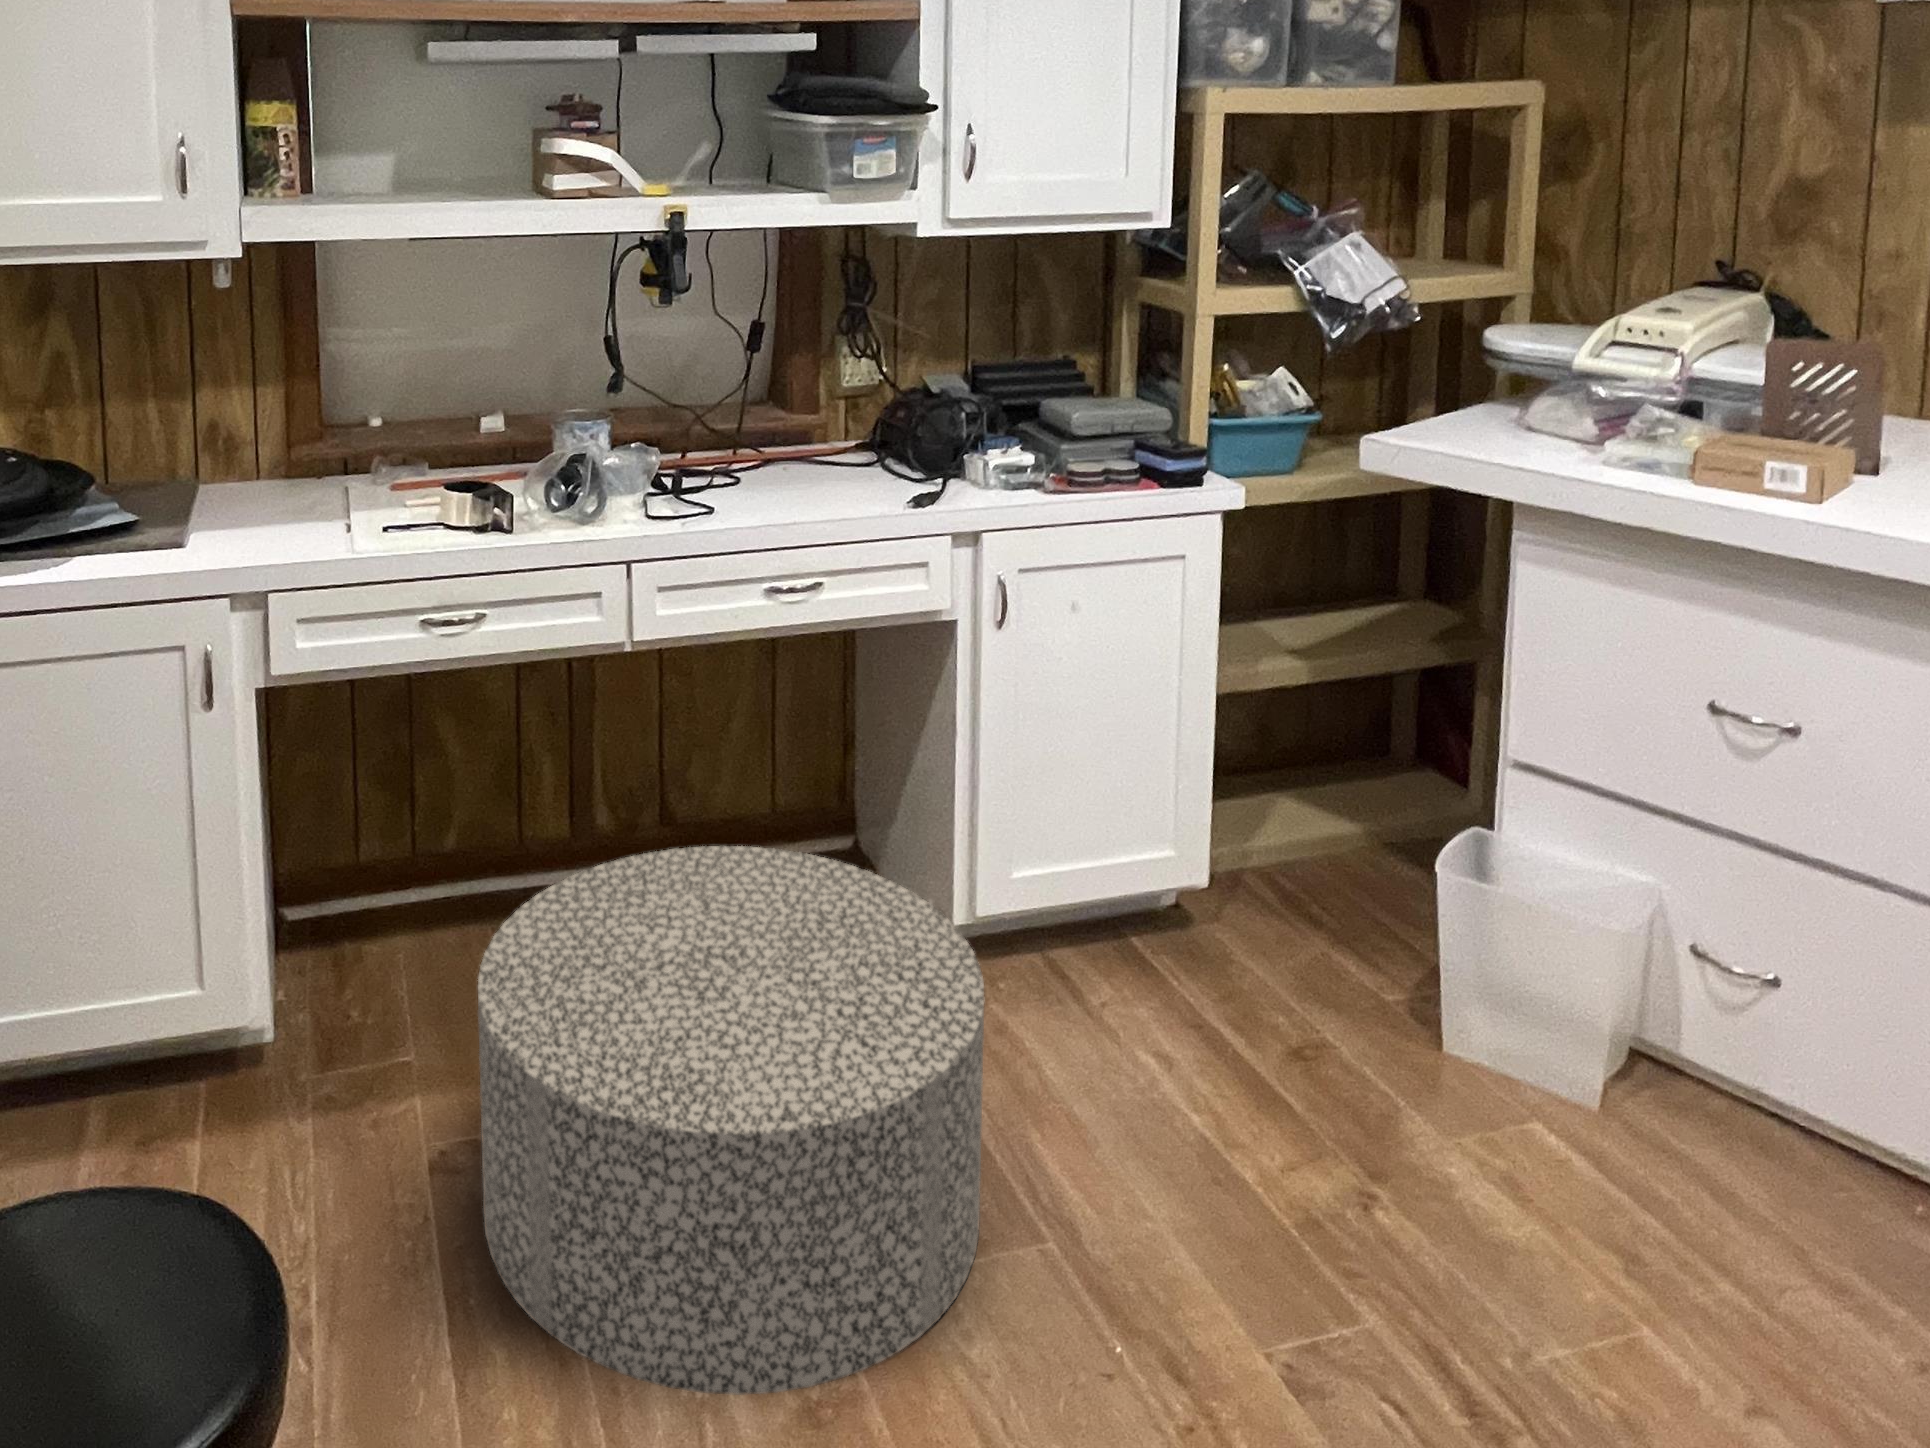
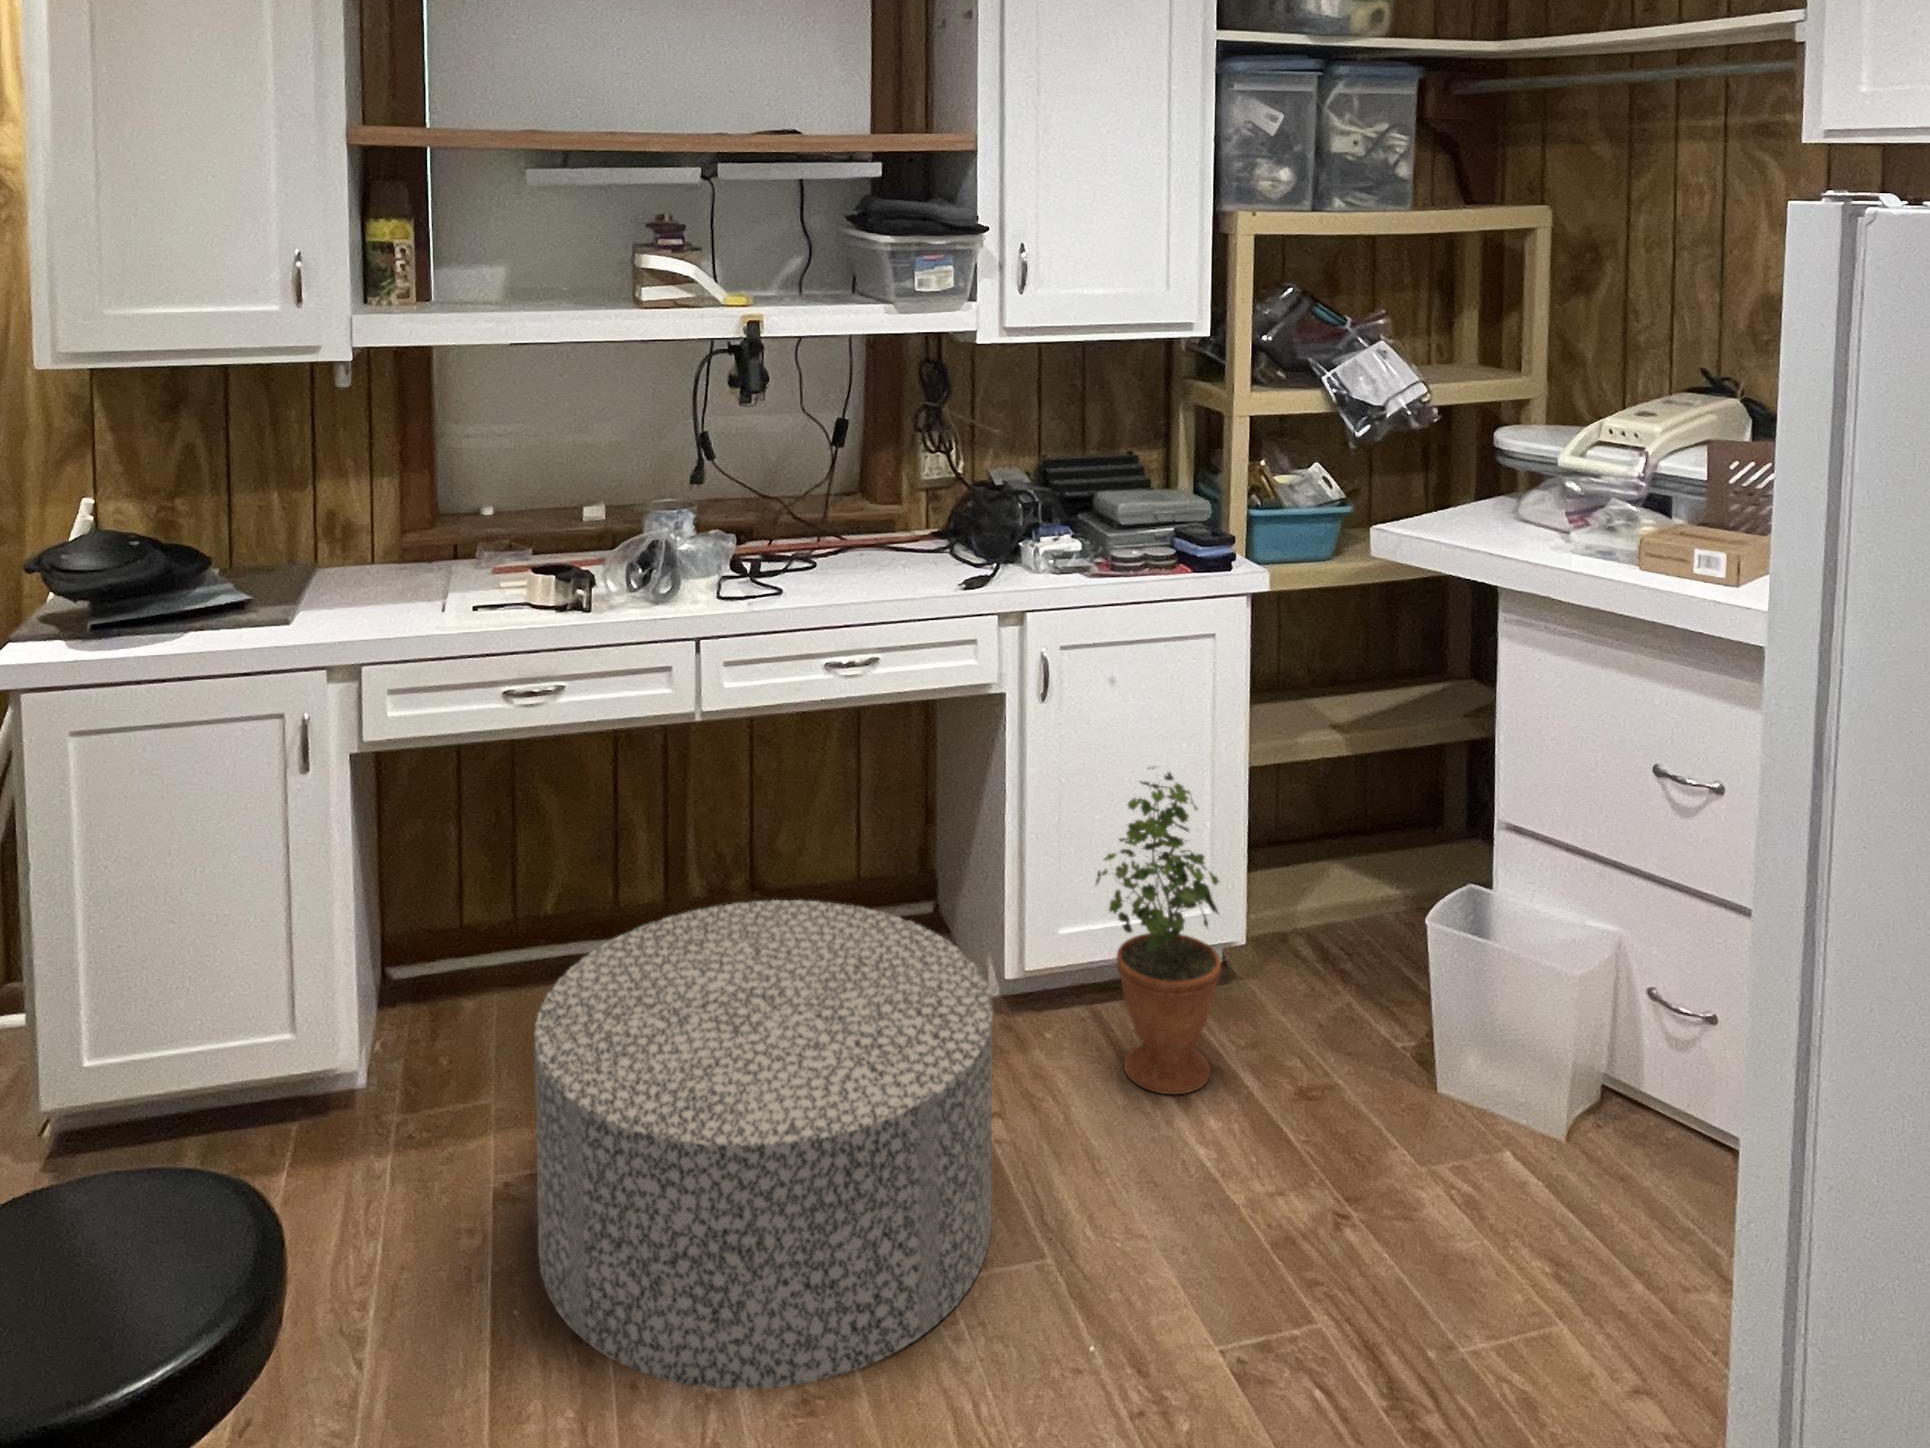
potted plant: none [1064,701,1202,1056] -> present [1096,768,1221,1094]

